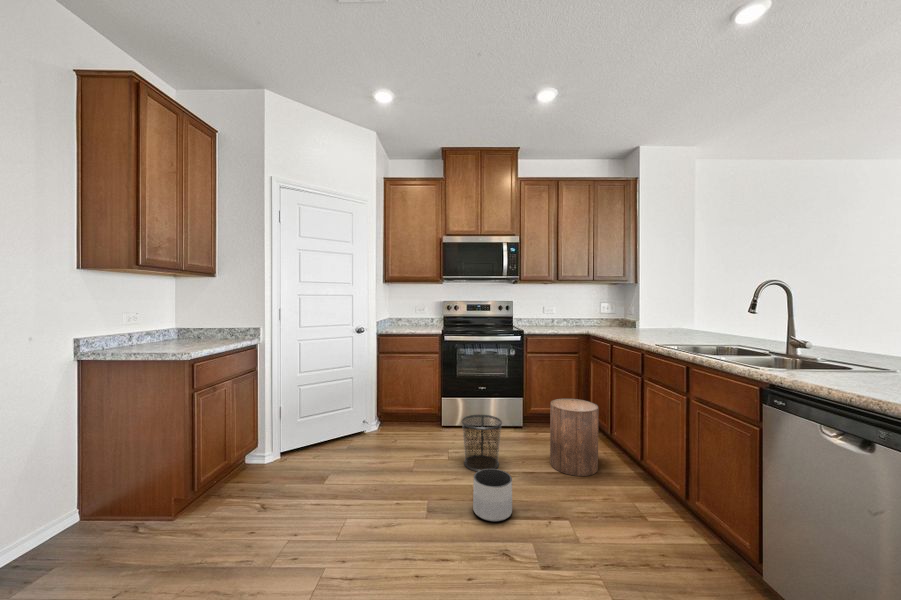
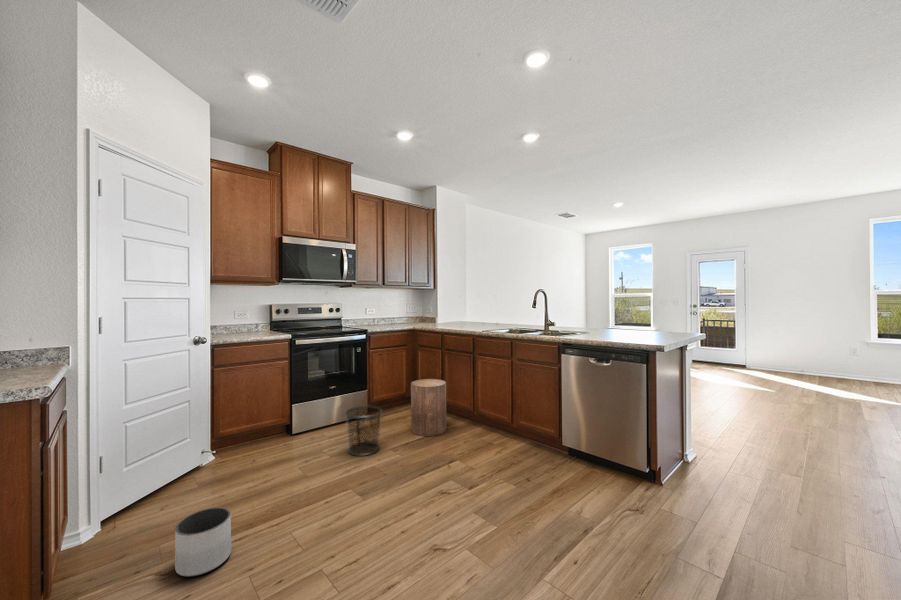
planter: present [473,469,512,522] -> present [175,507,231,577]

